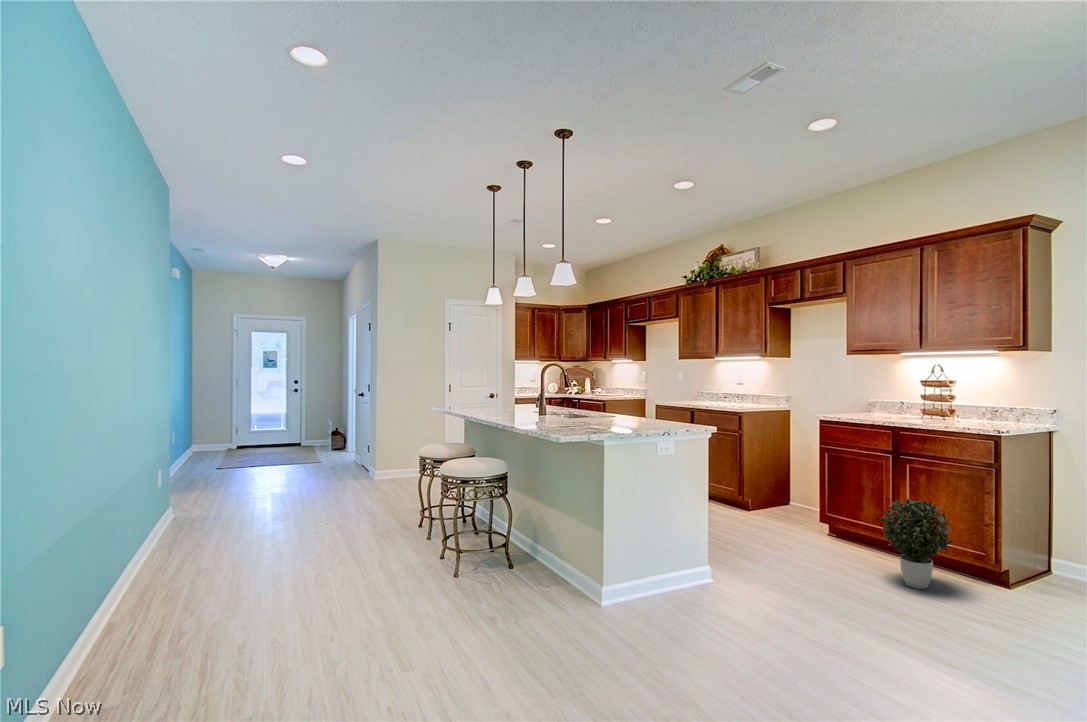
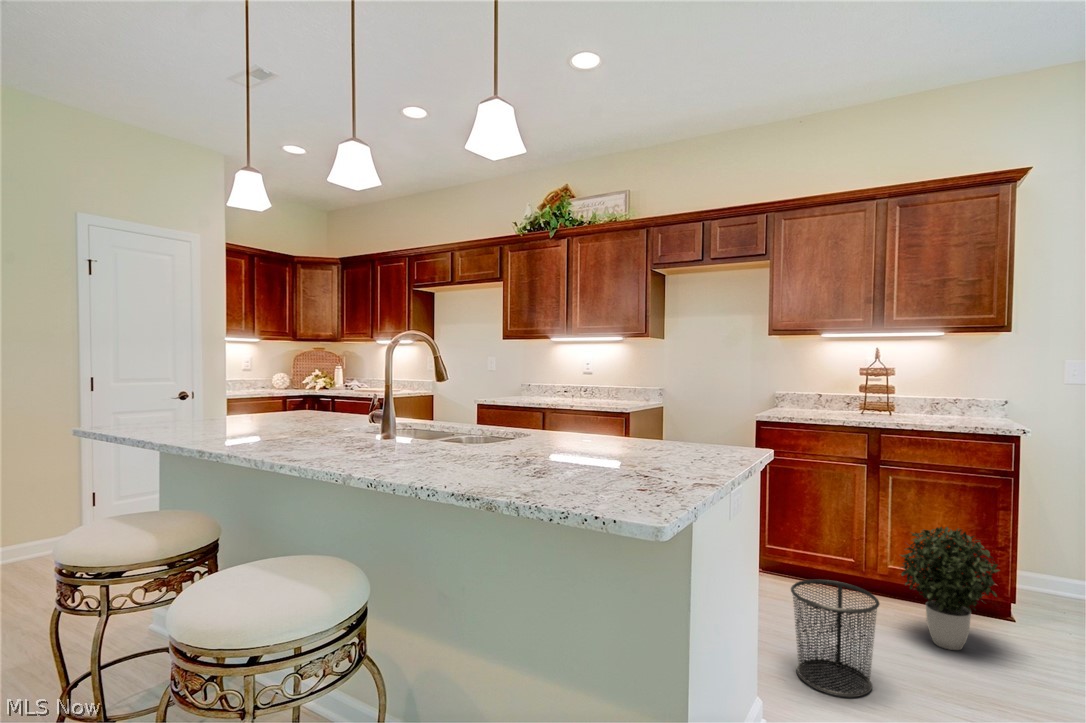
trash can: none [765,519,820,588] -> present [791,580,880,697]

